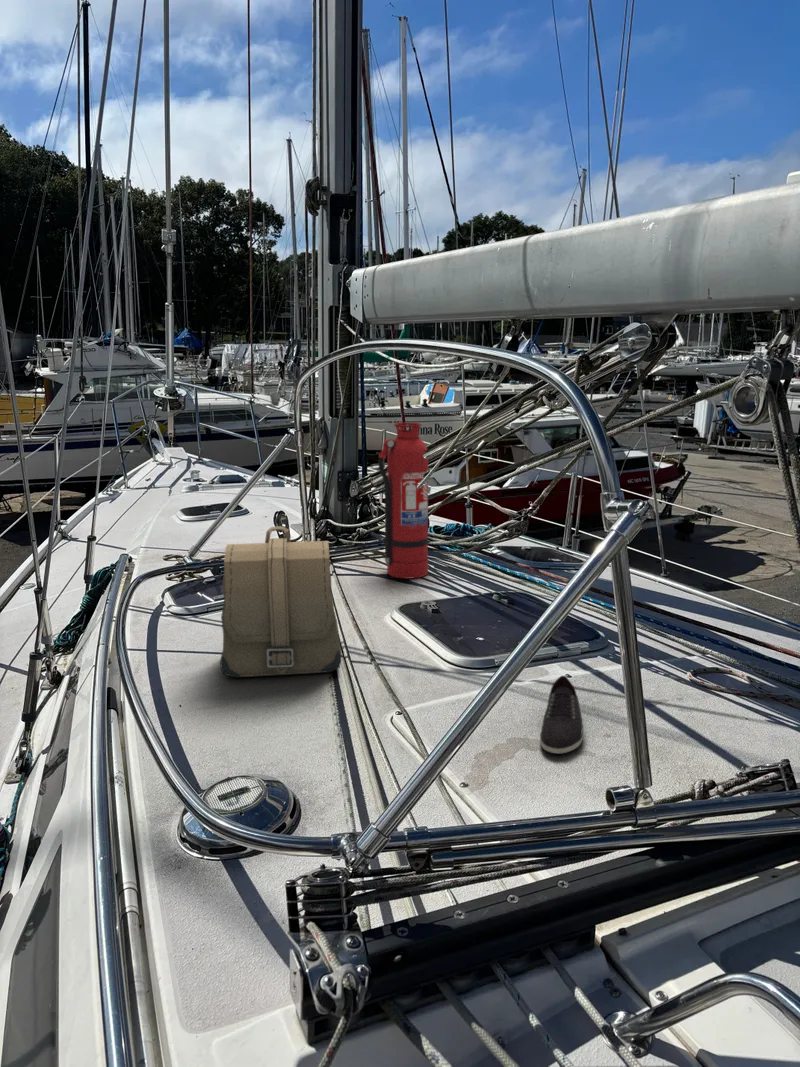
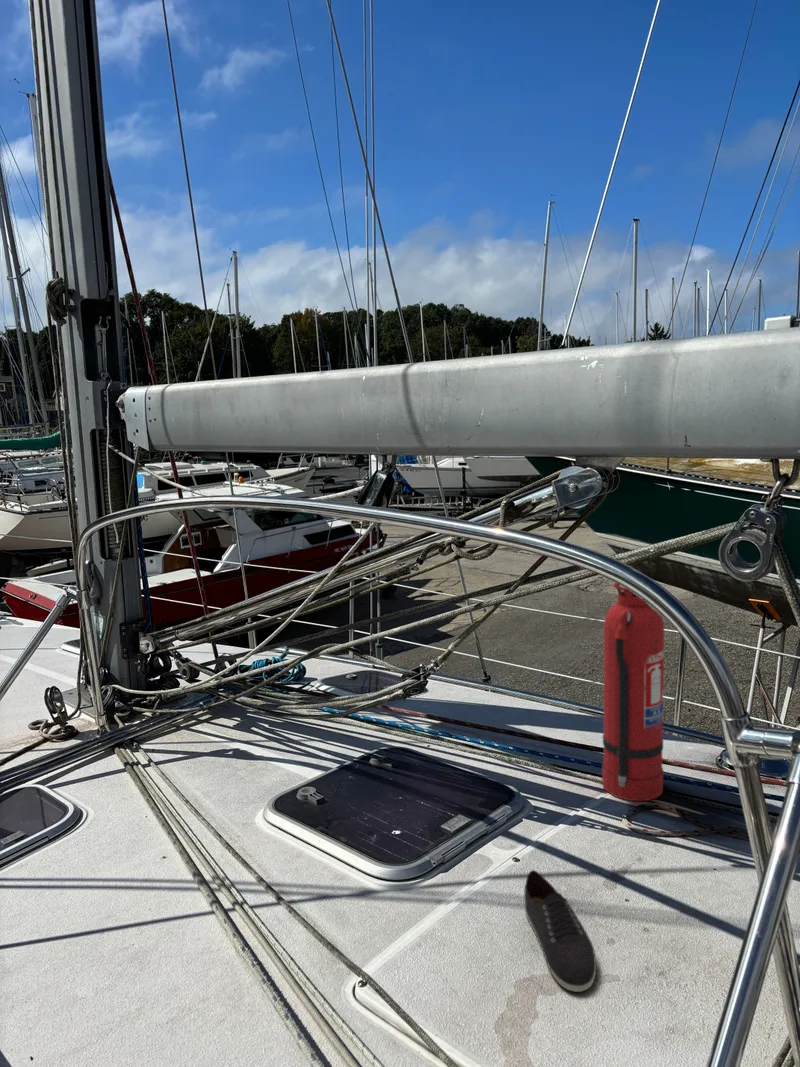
fire extinguisher: present [378,422,428,579] -> present [602,583,664,801]
backpack: present [220,526,341,677] -> none [59,751,246,996]

